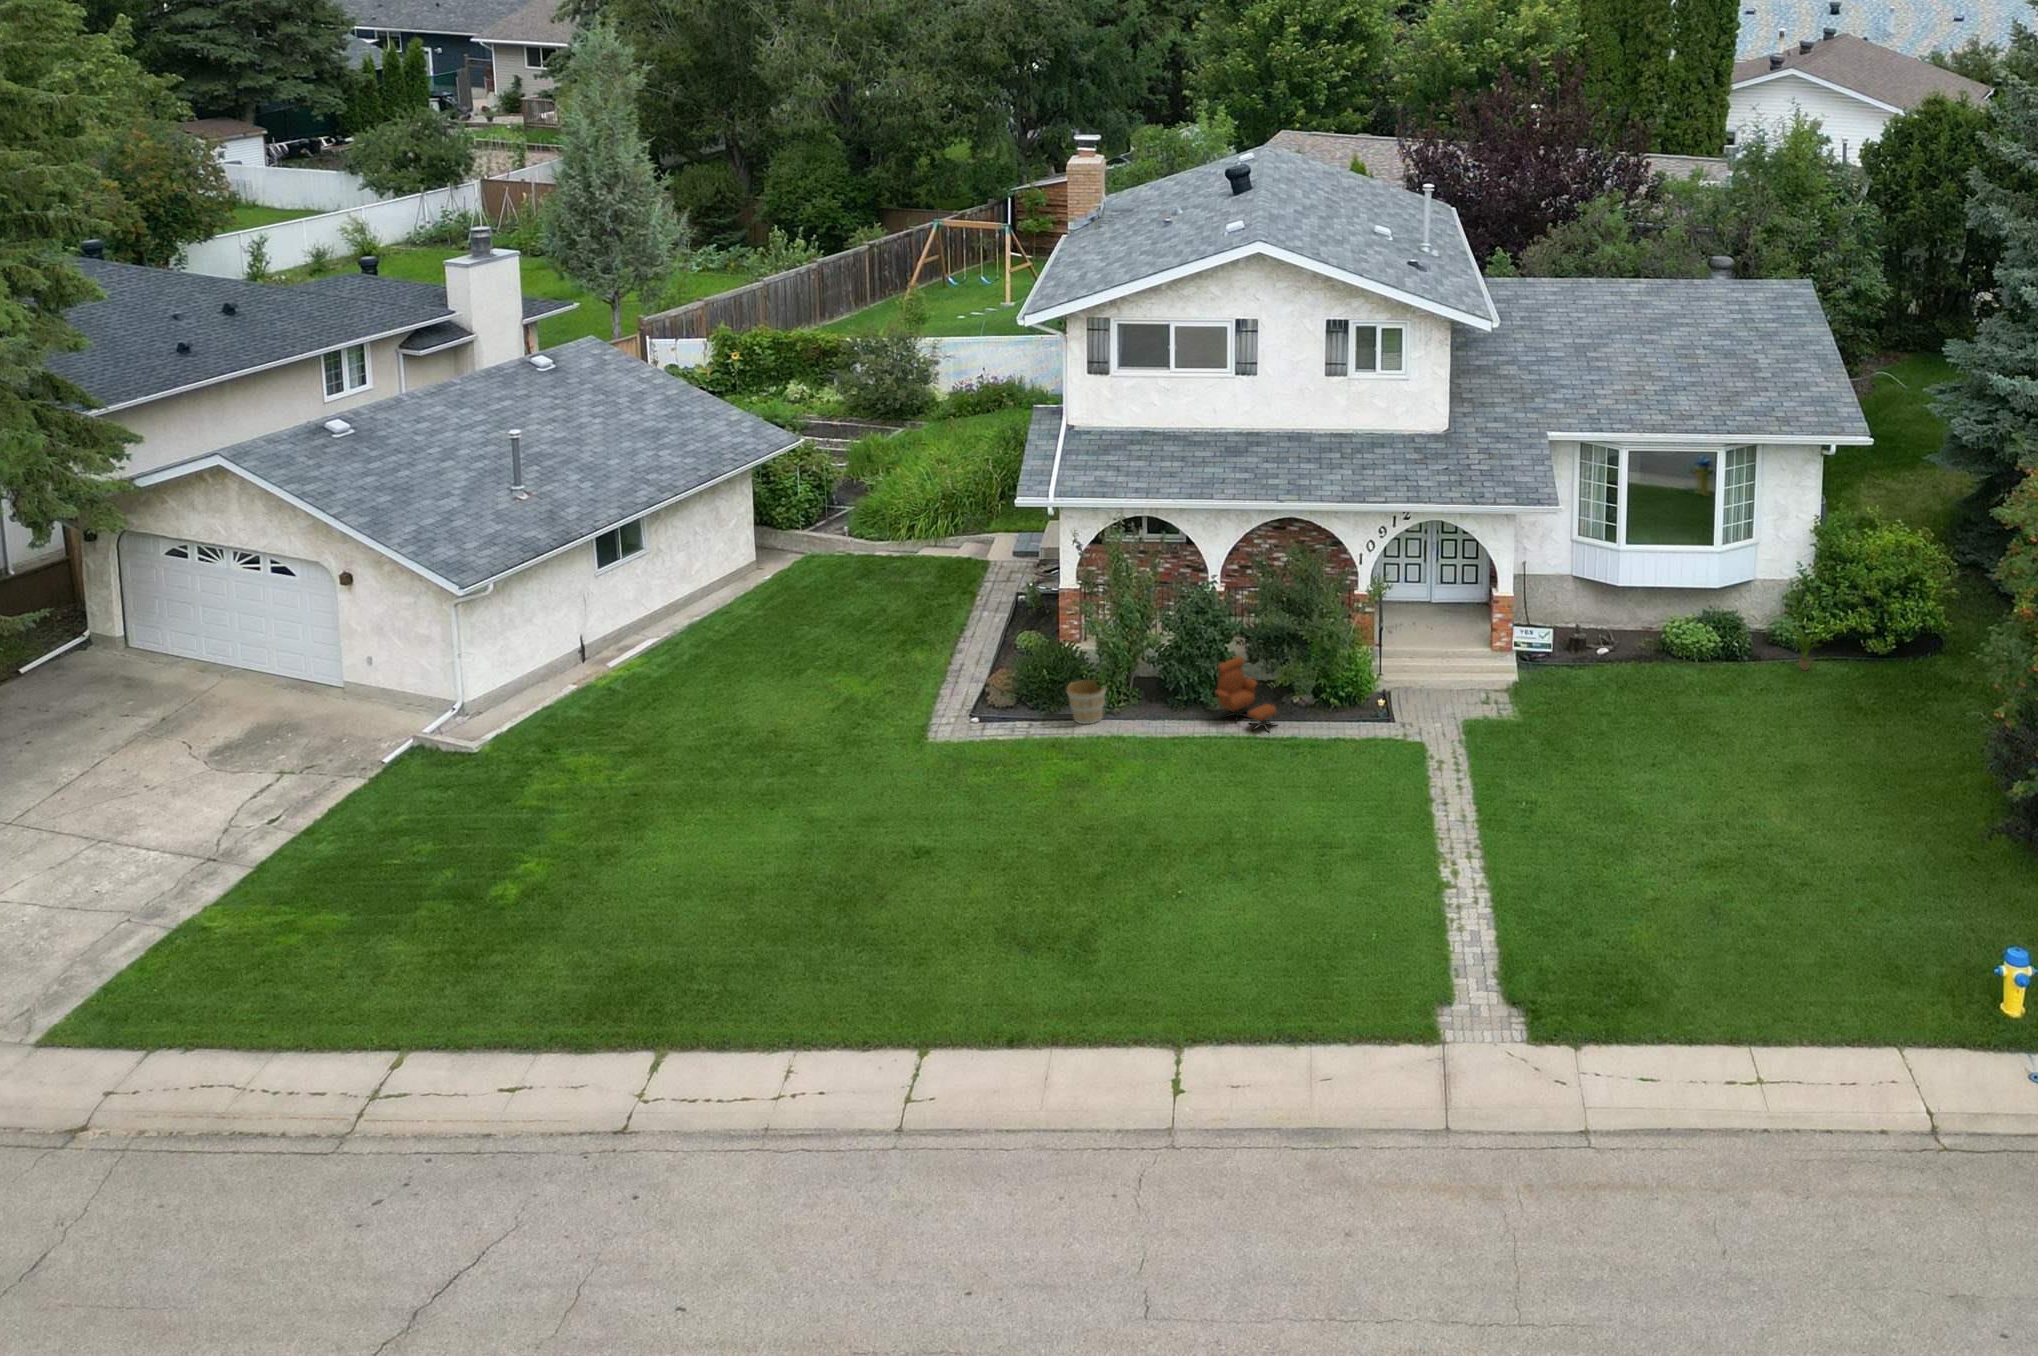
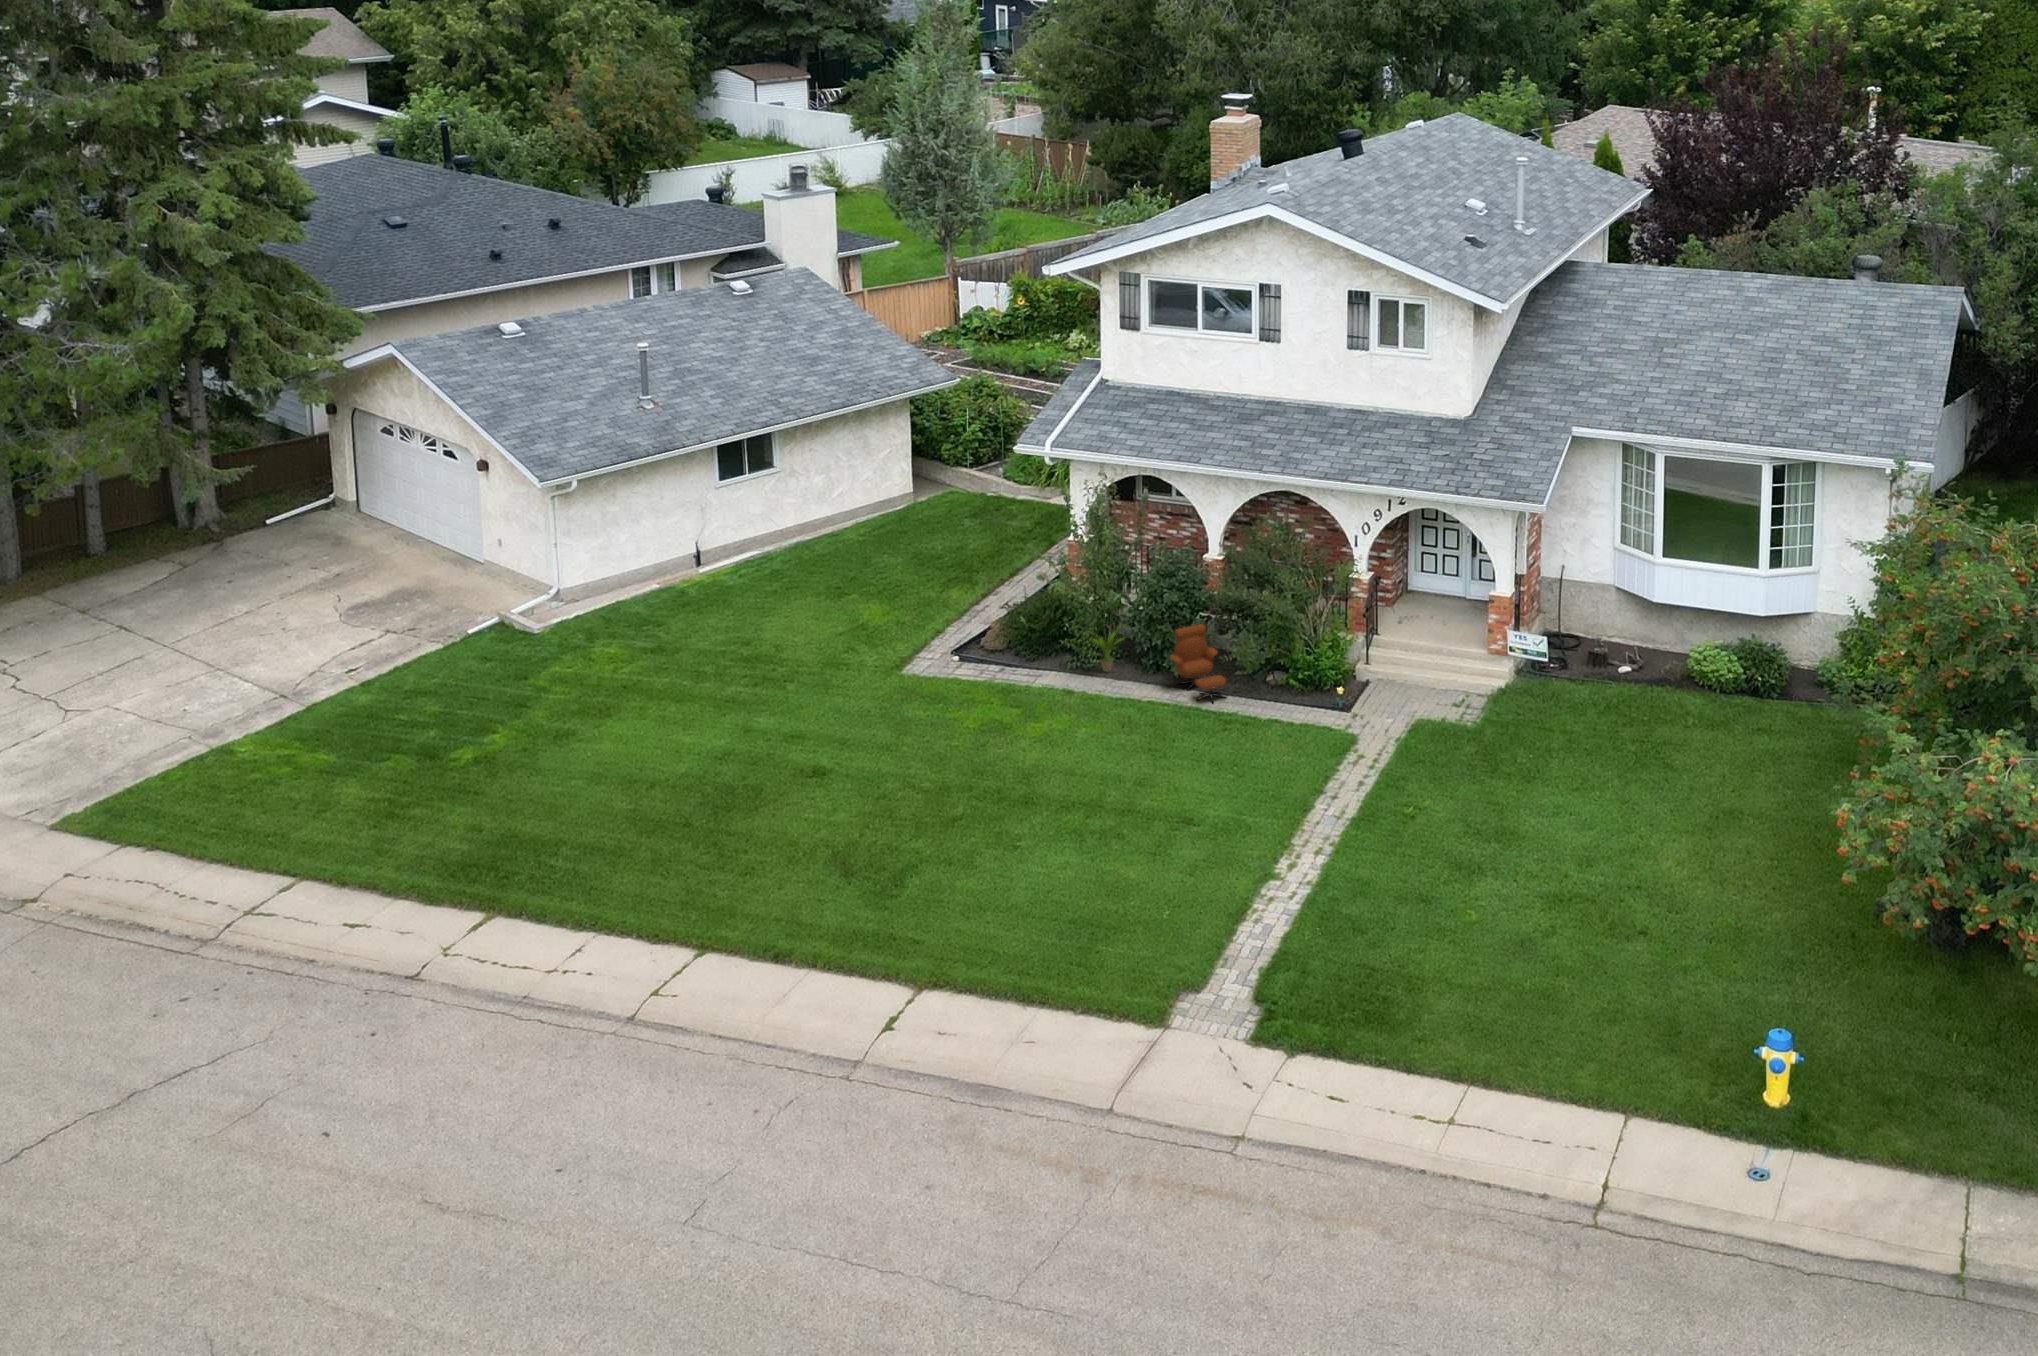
potted plant: present [1792,627,1814,670] -> present [1093,632,1122,672]
wooden bucket: present [1067,680,1106,724] -> none [1031,630,1072,674]

